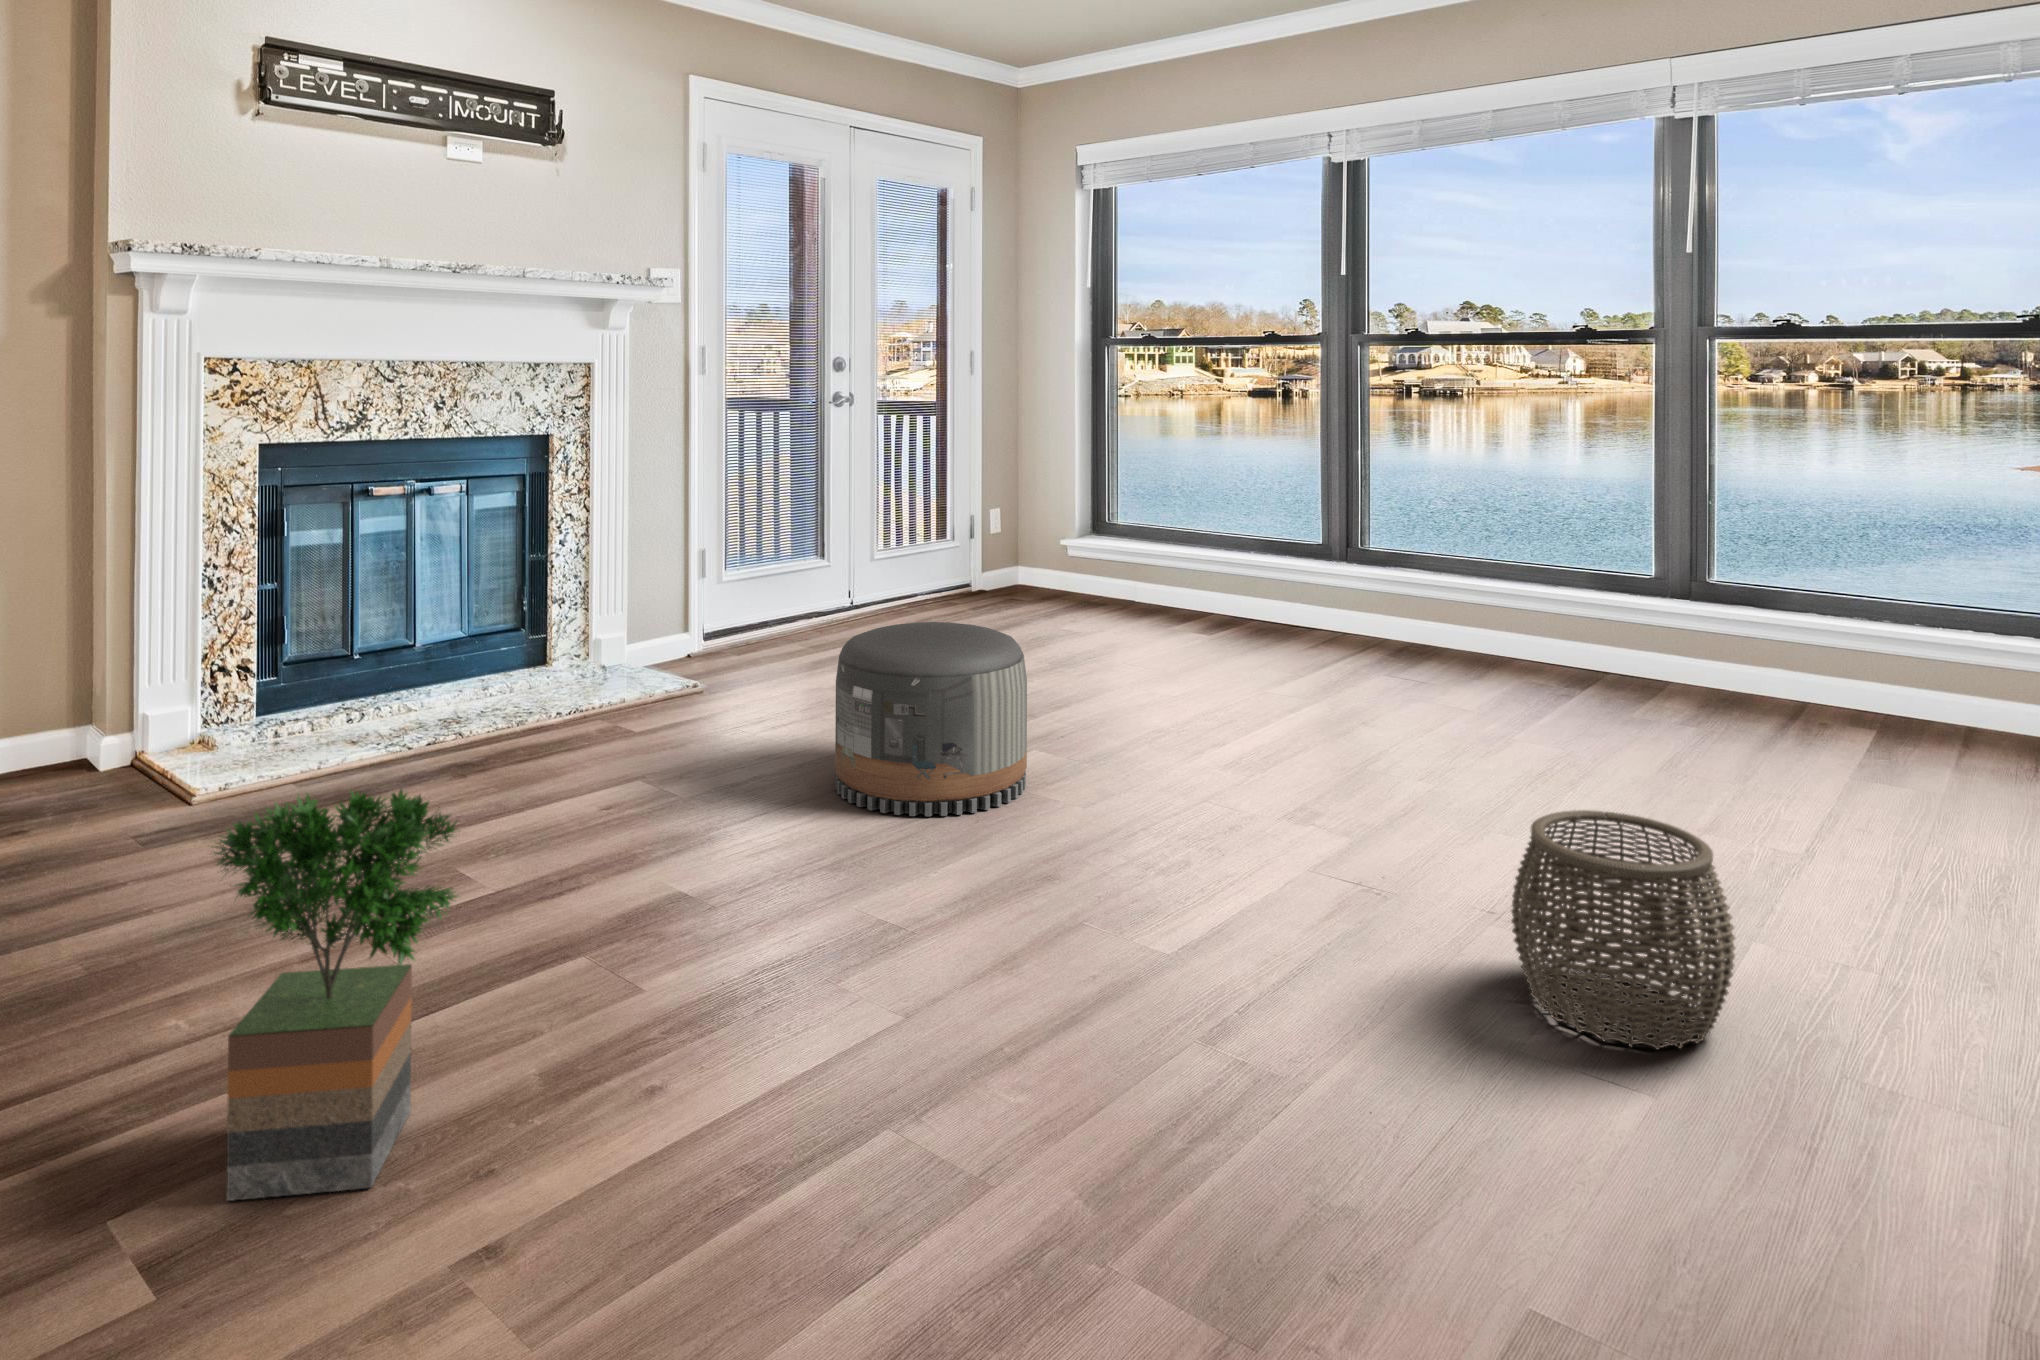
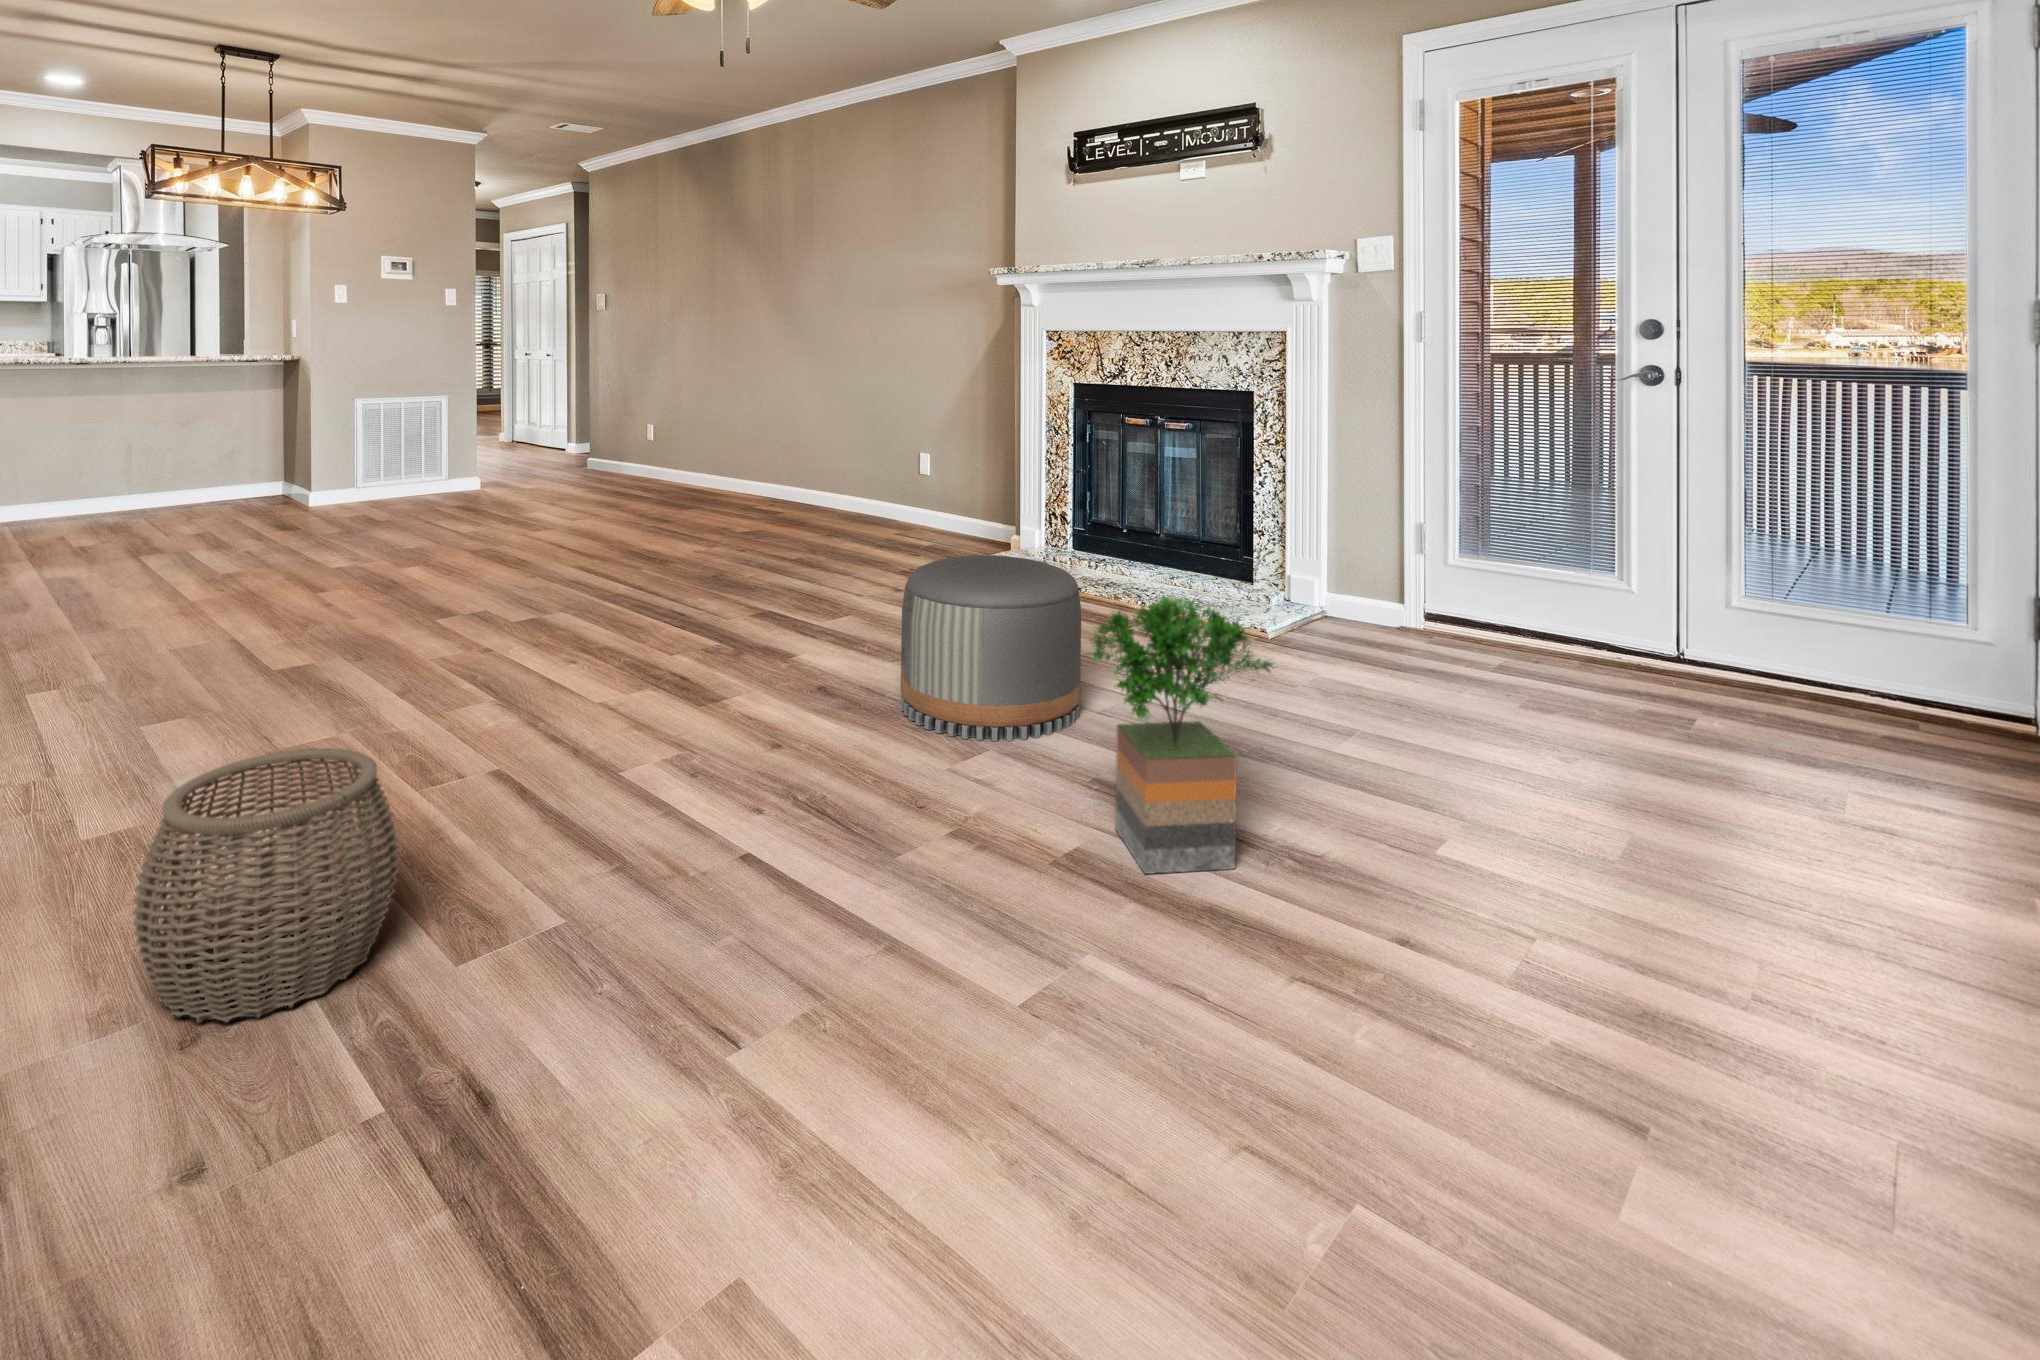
potted tree: present [212,790,457,1201] -> present [1091,595,1273,874]

